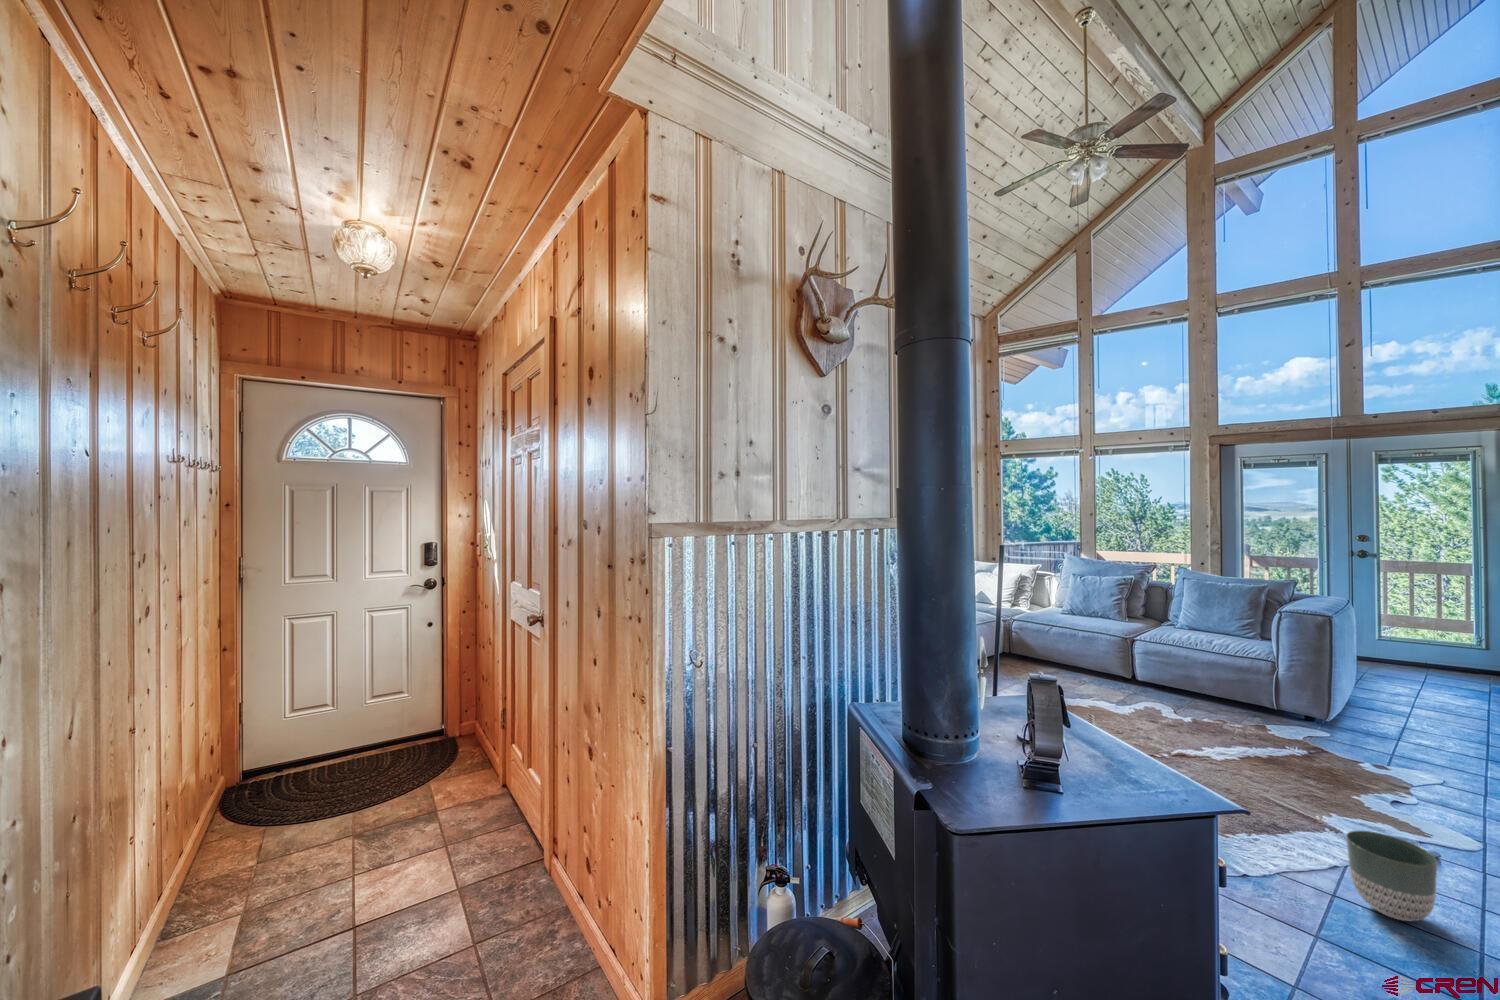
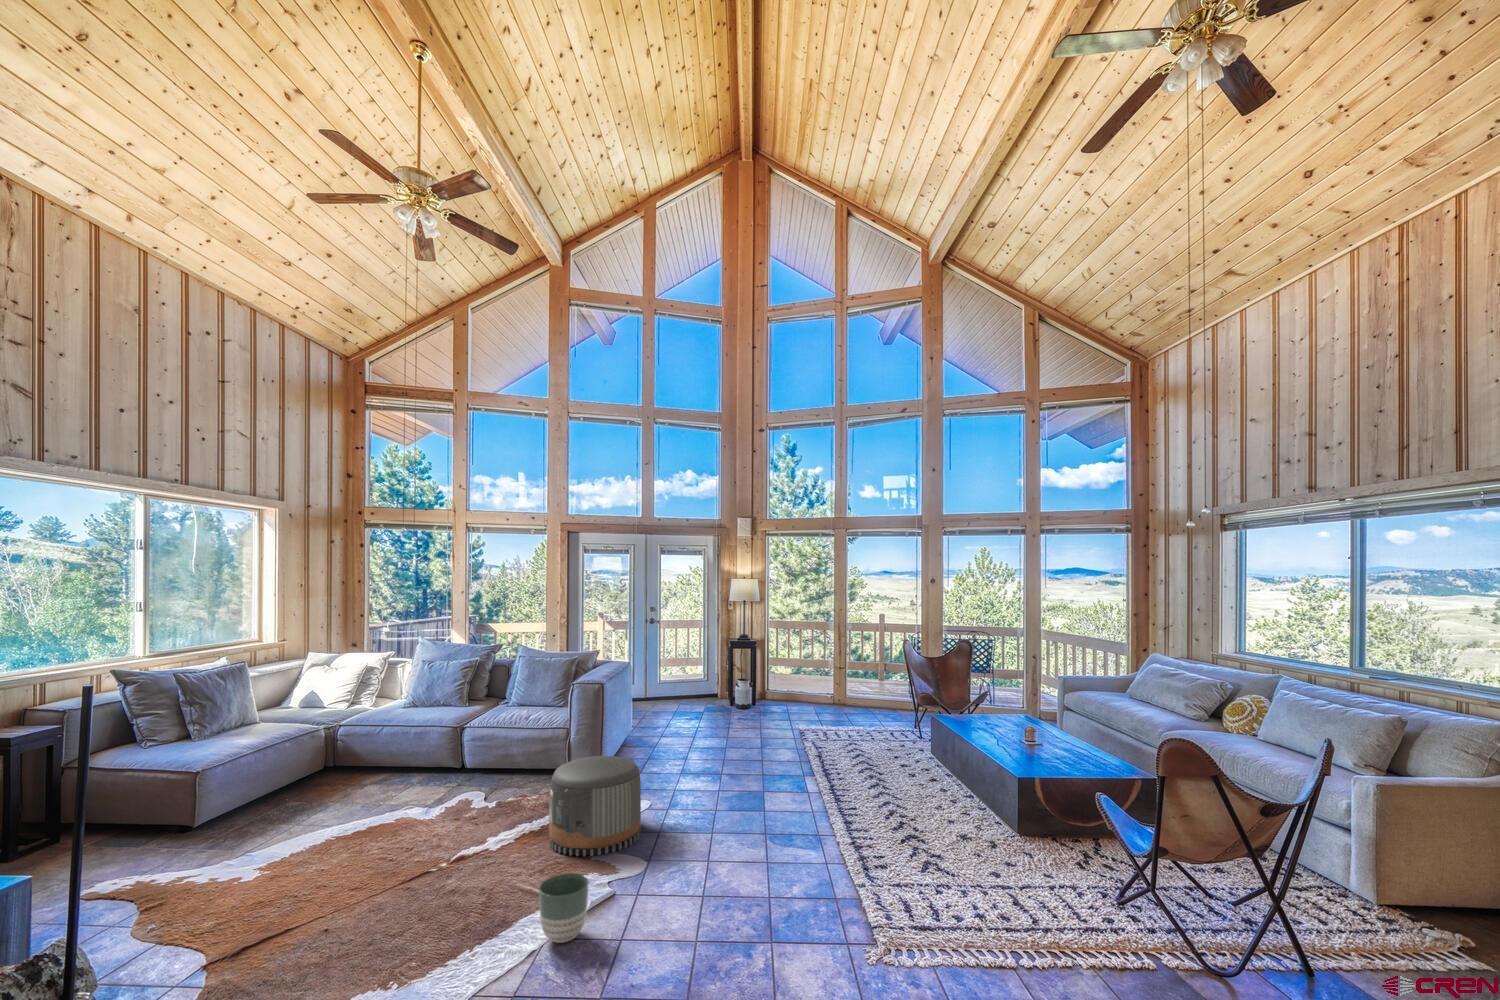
pouf: none [1290,699,1455,829] -> present [549,756,641,856]

